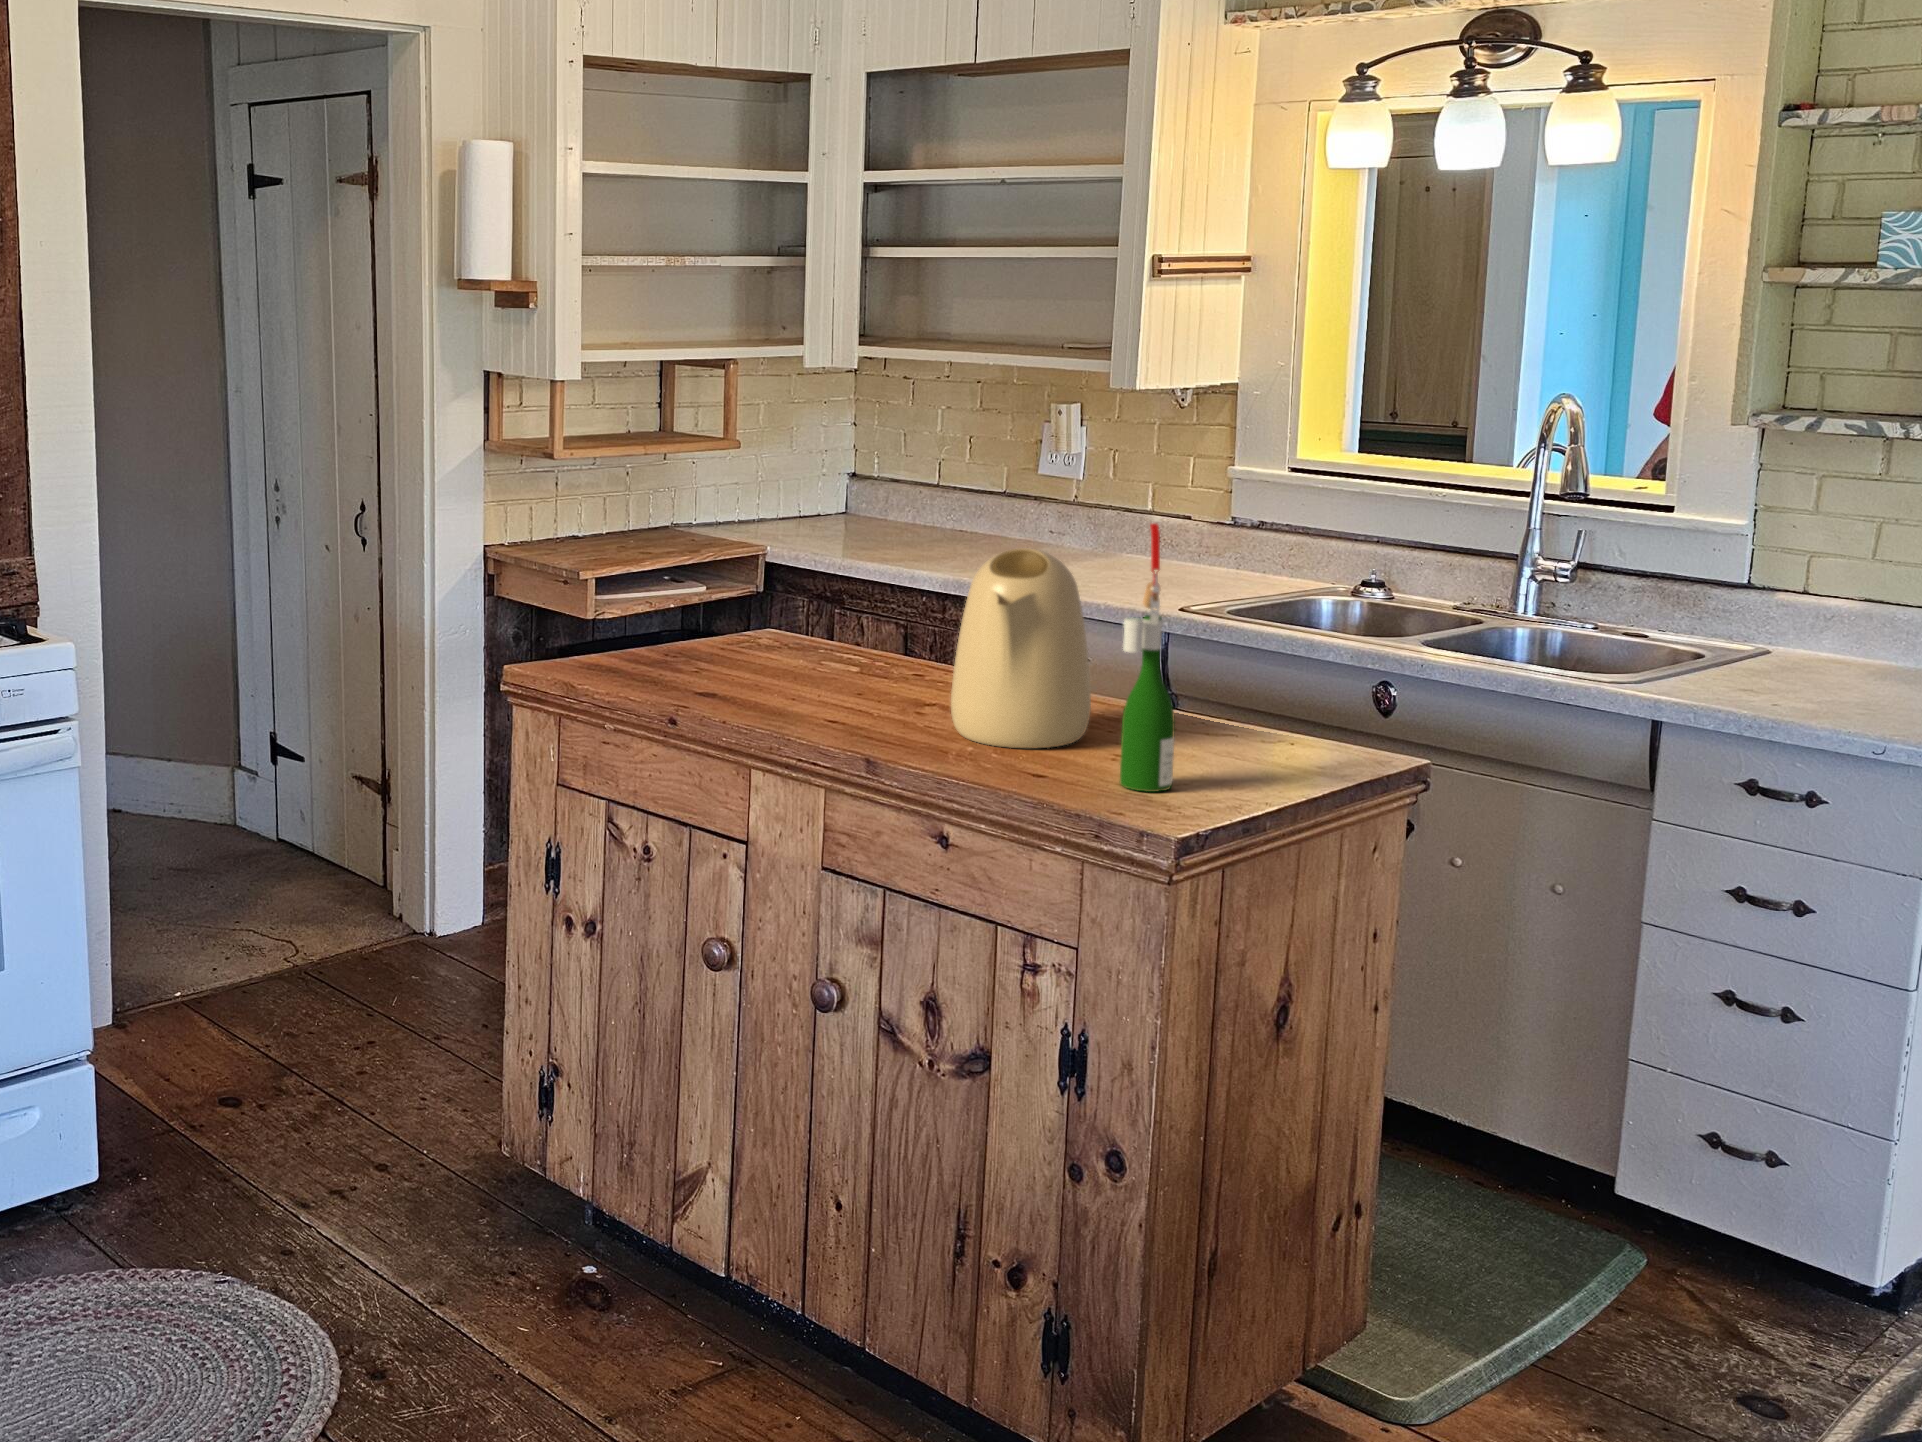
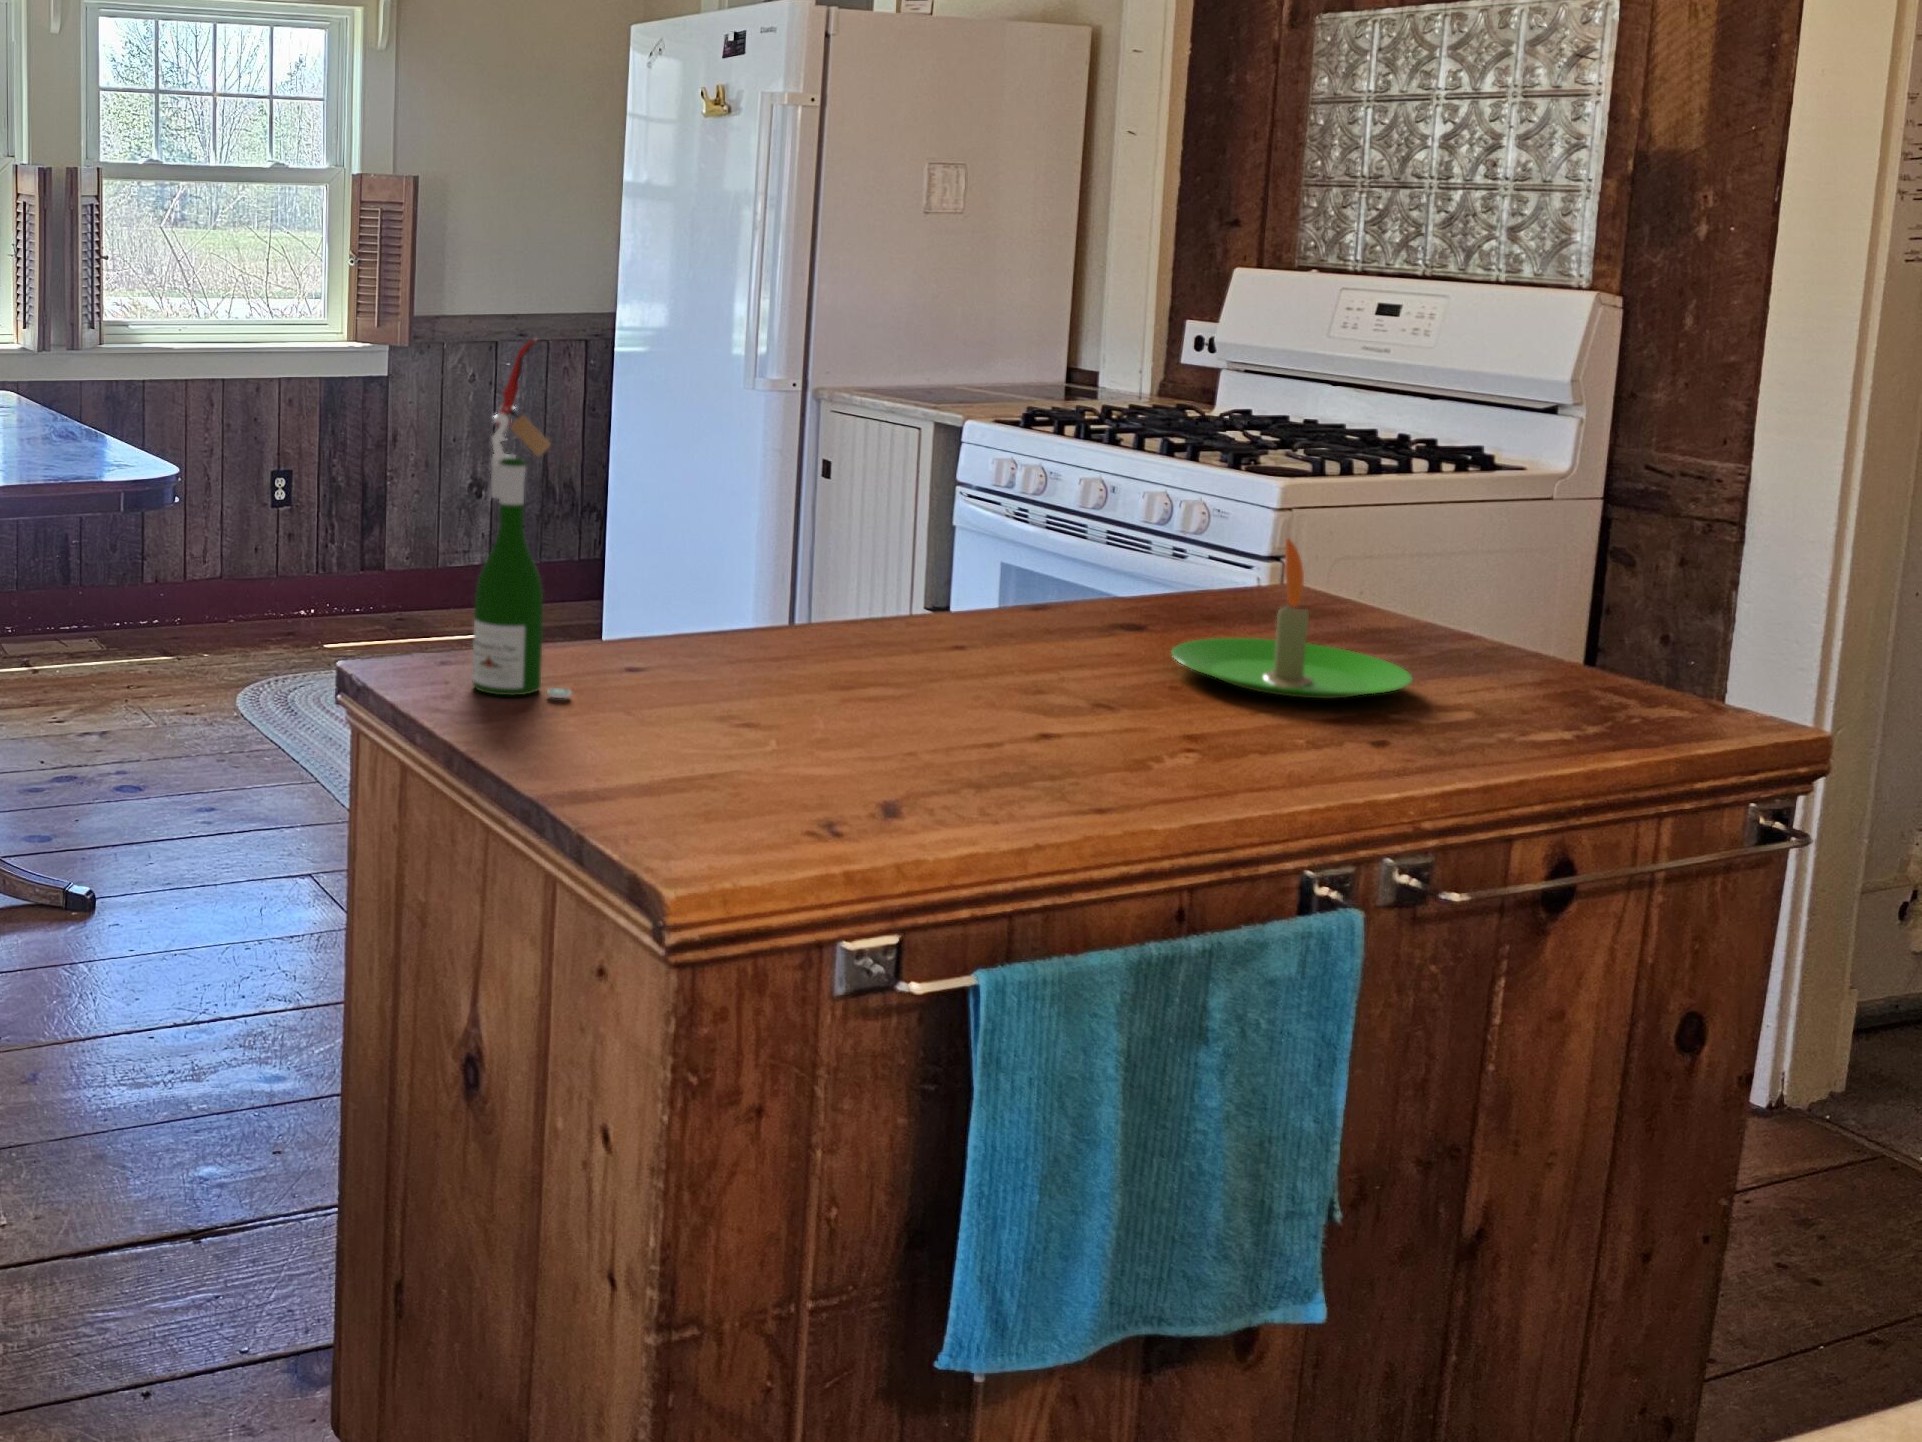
kettle: present [951,548,1091,748] -> none [726,419,989,719]
candle: none [735,589,873,685] -> present [1172,539,1412,699]

